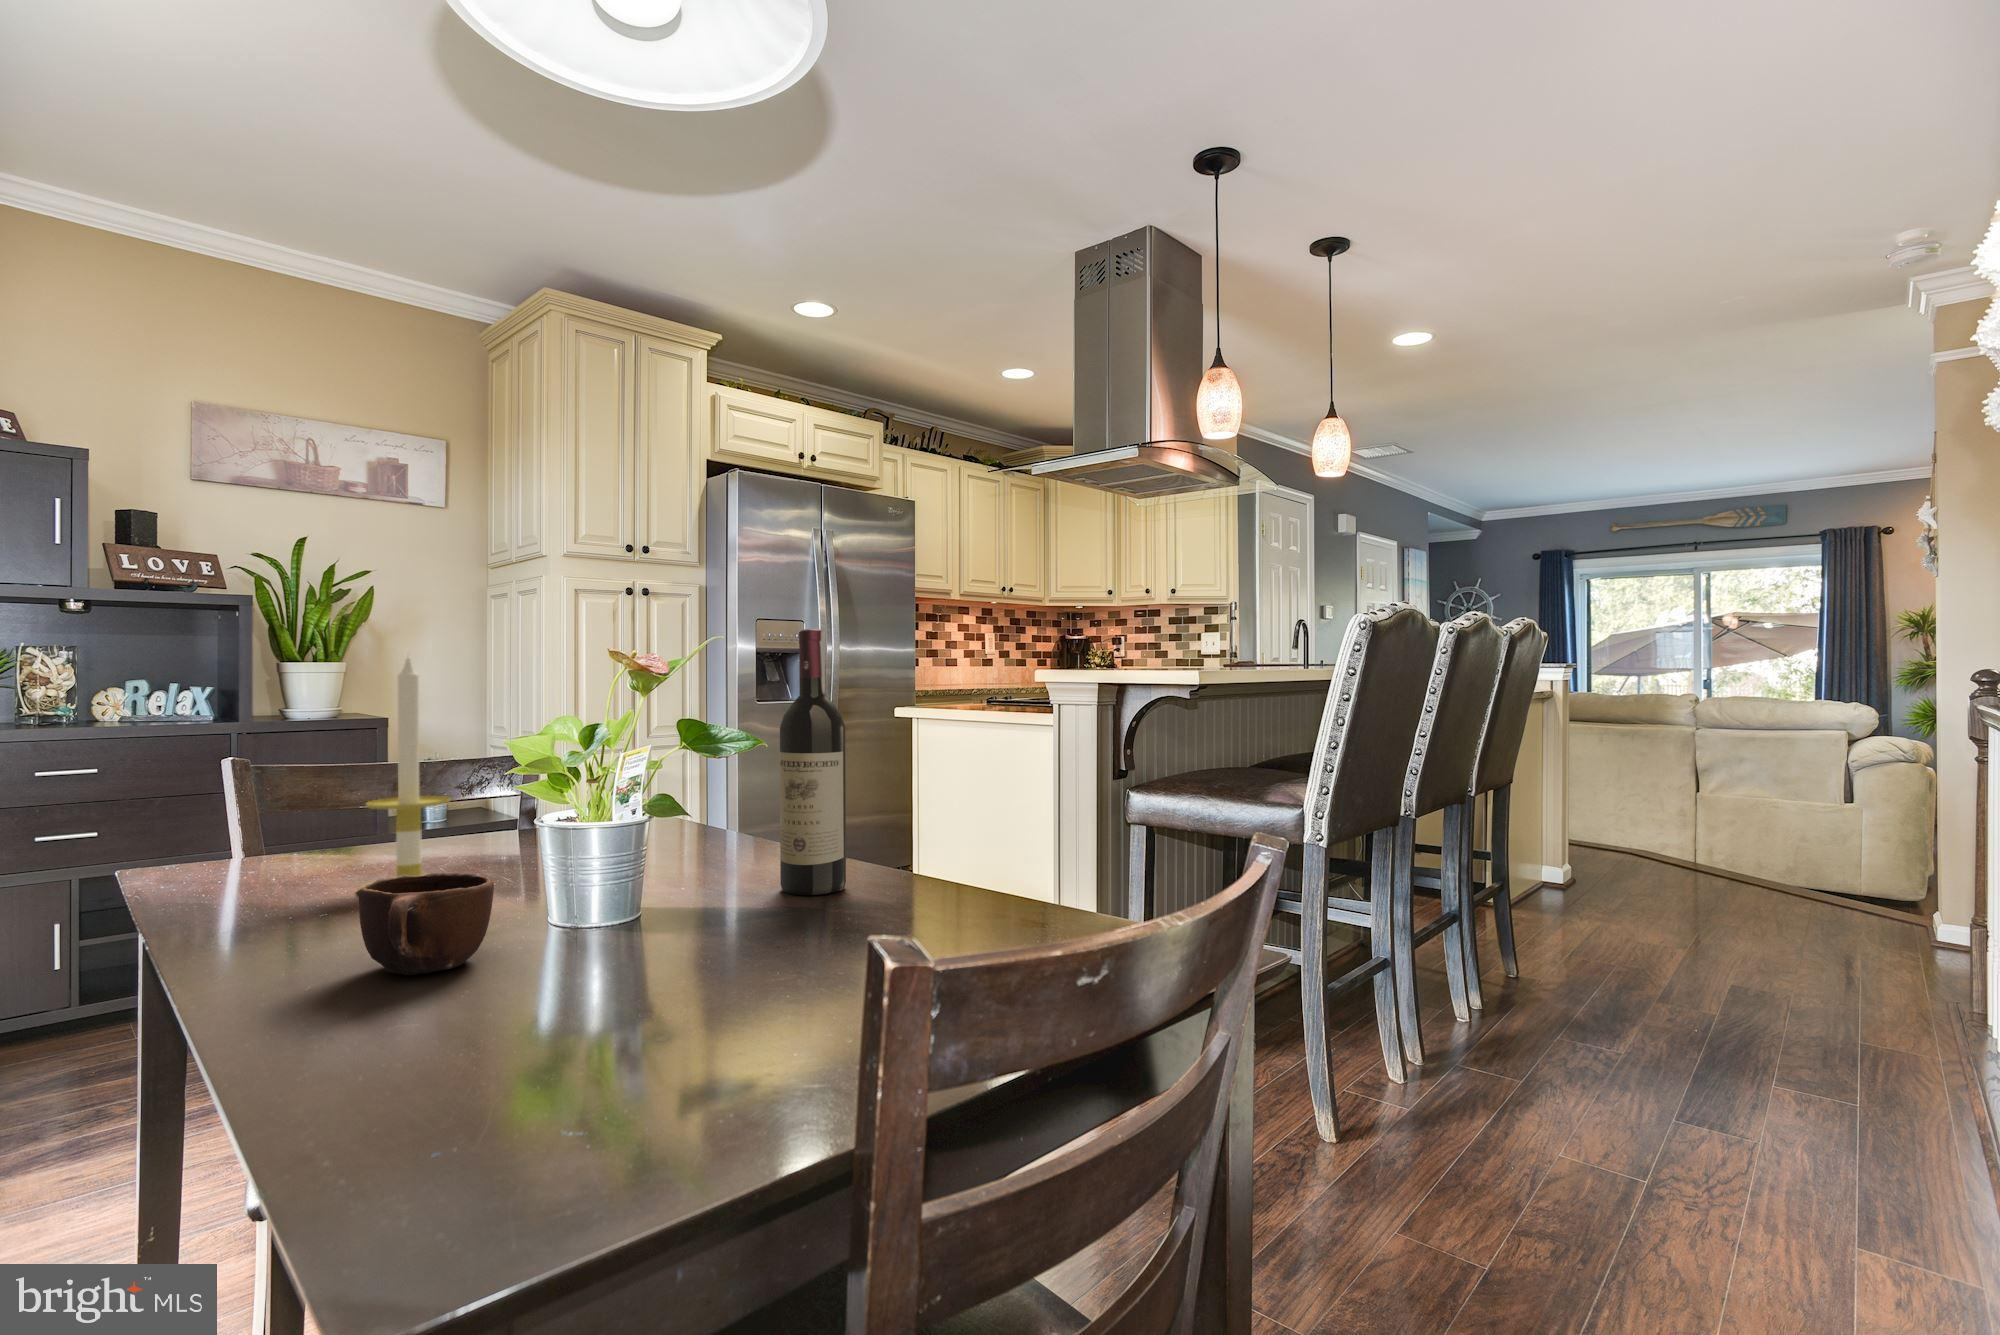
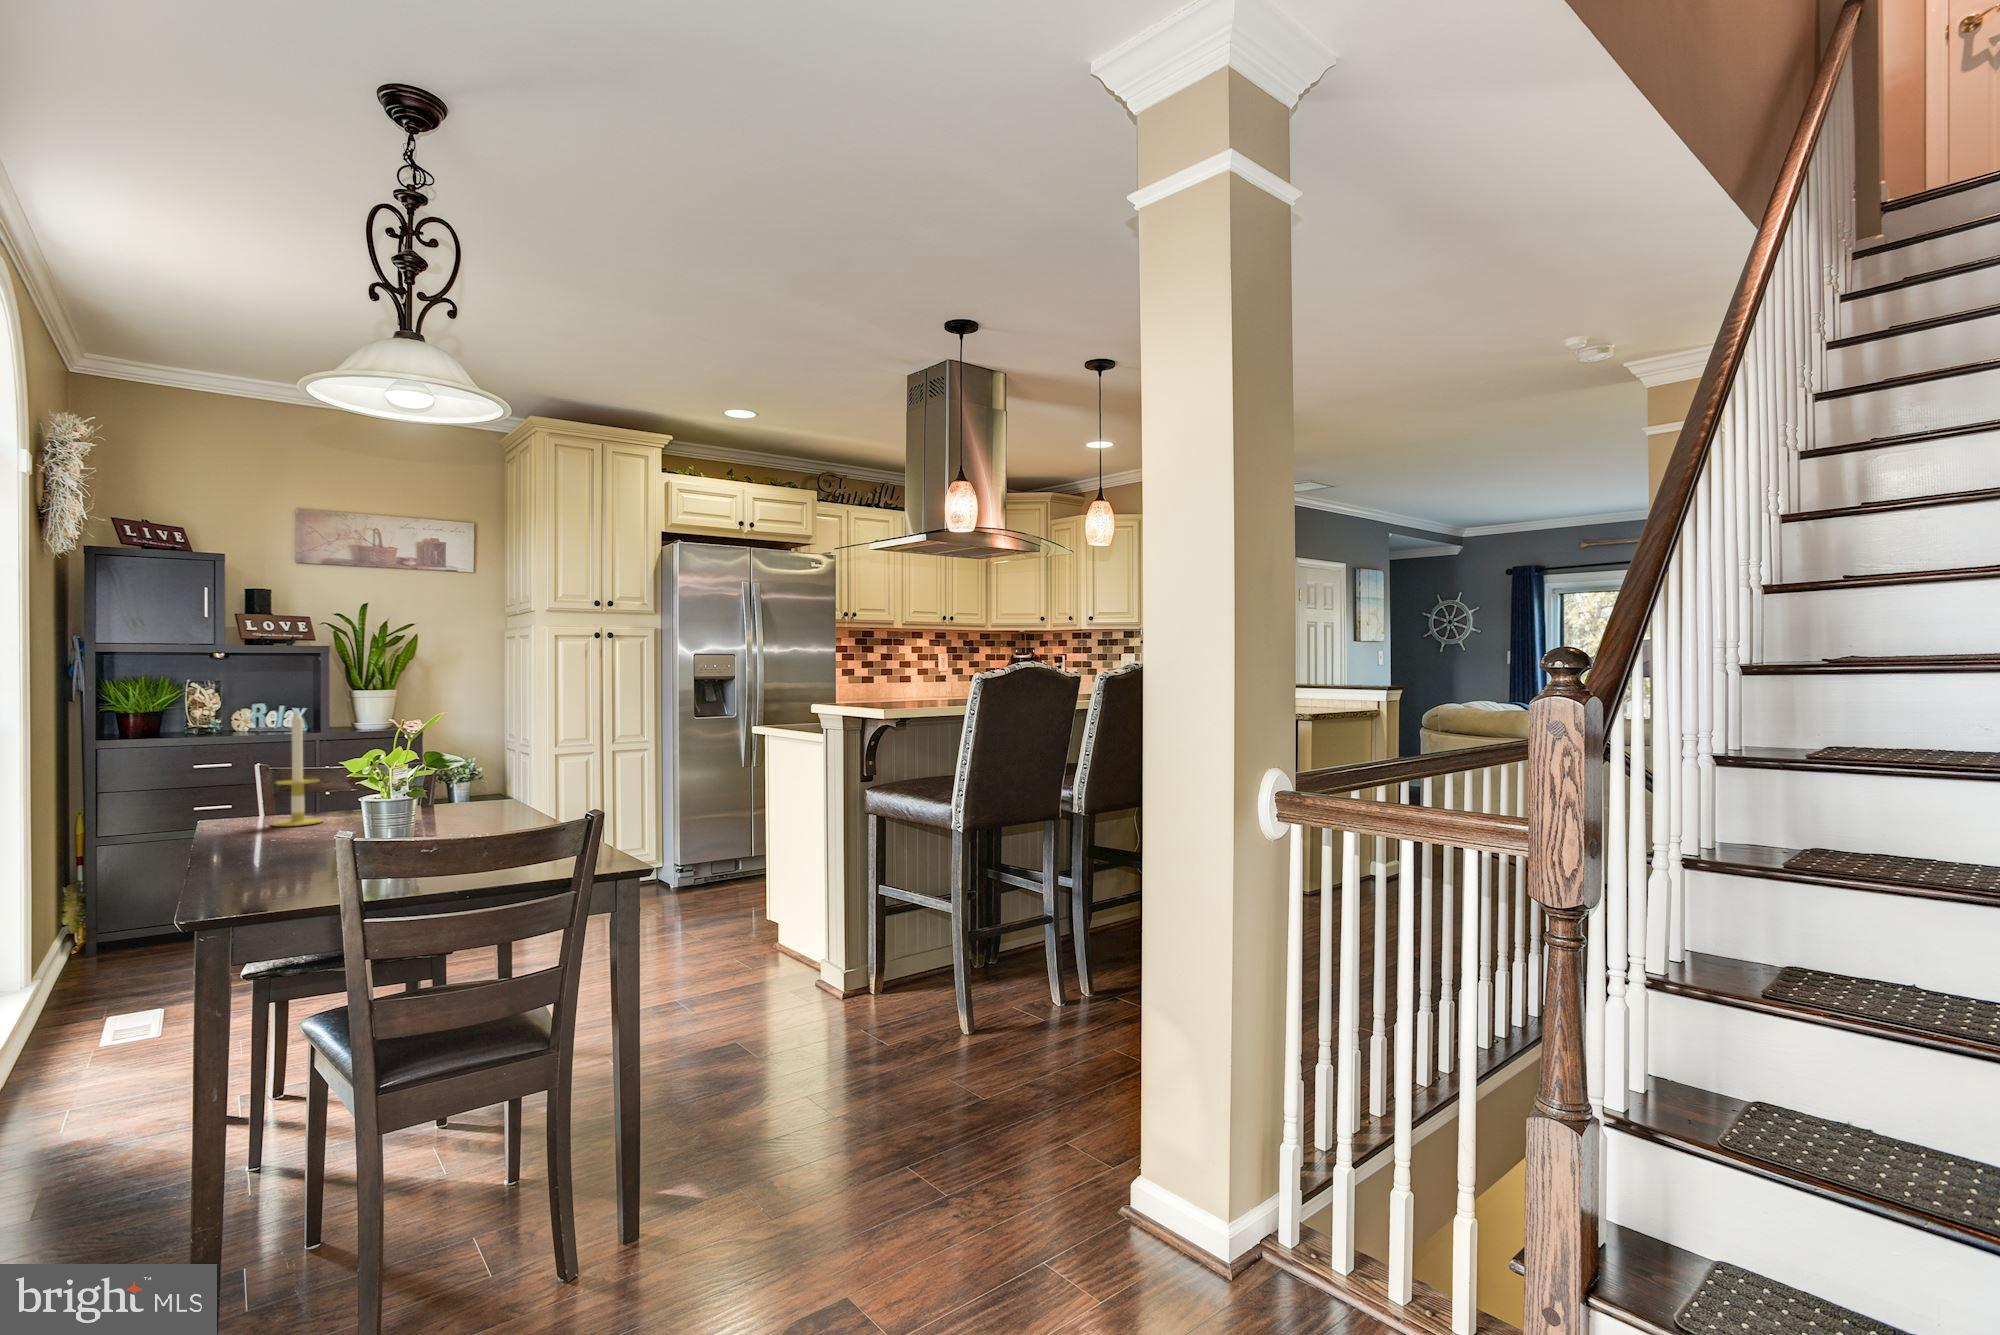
wine bottle: present [780,629,846,895] -> none [464,696,501,830]
mug: present [358,873,494,975] -> none [227,812,291,852]

